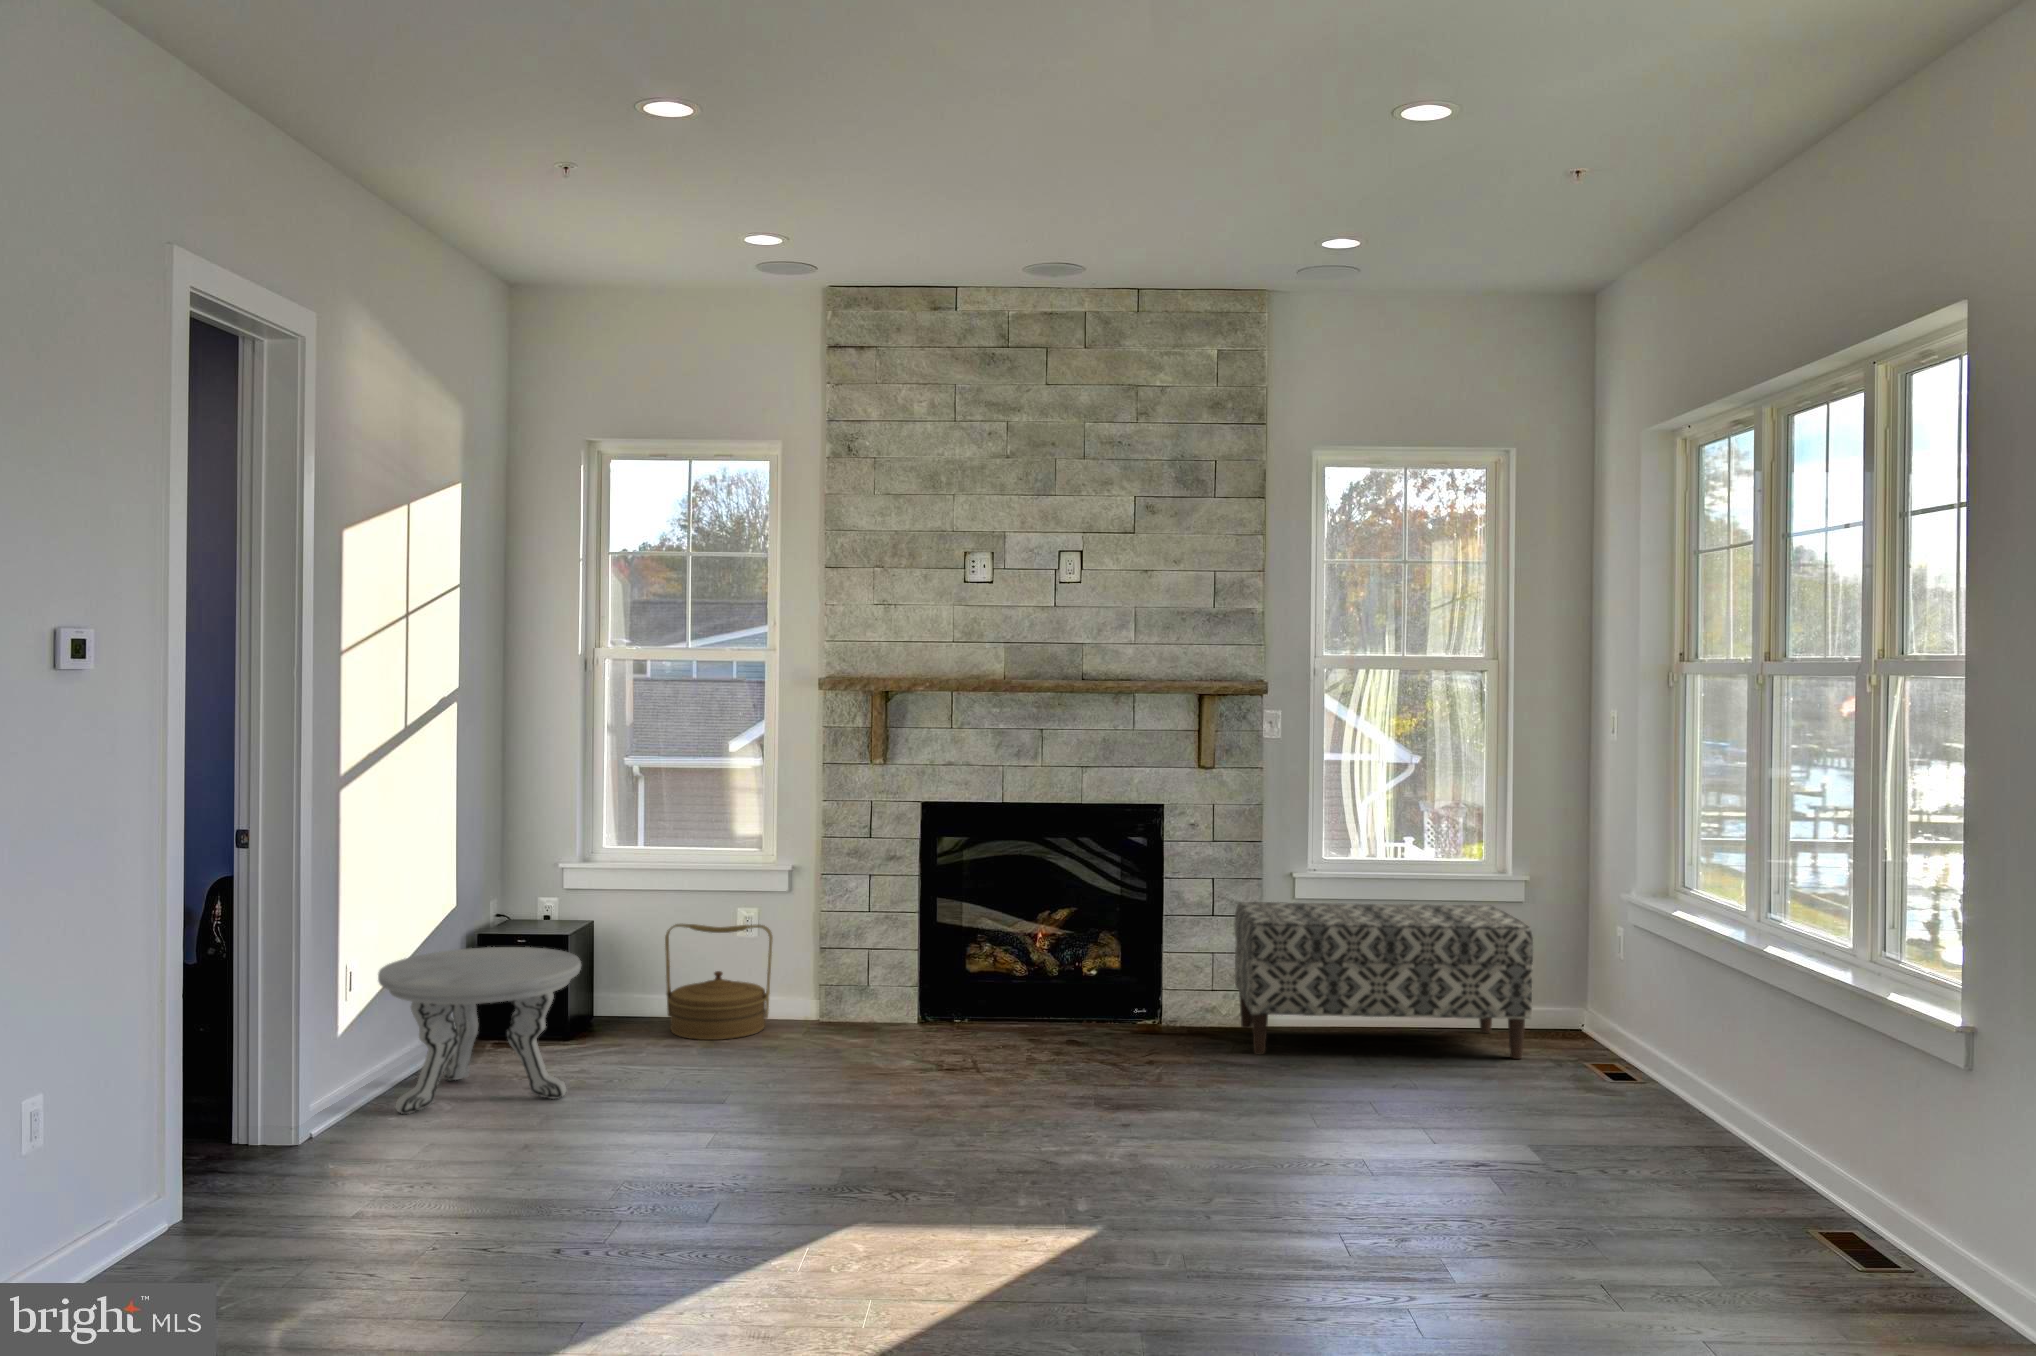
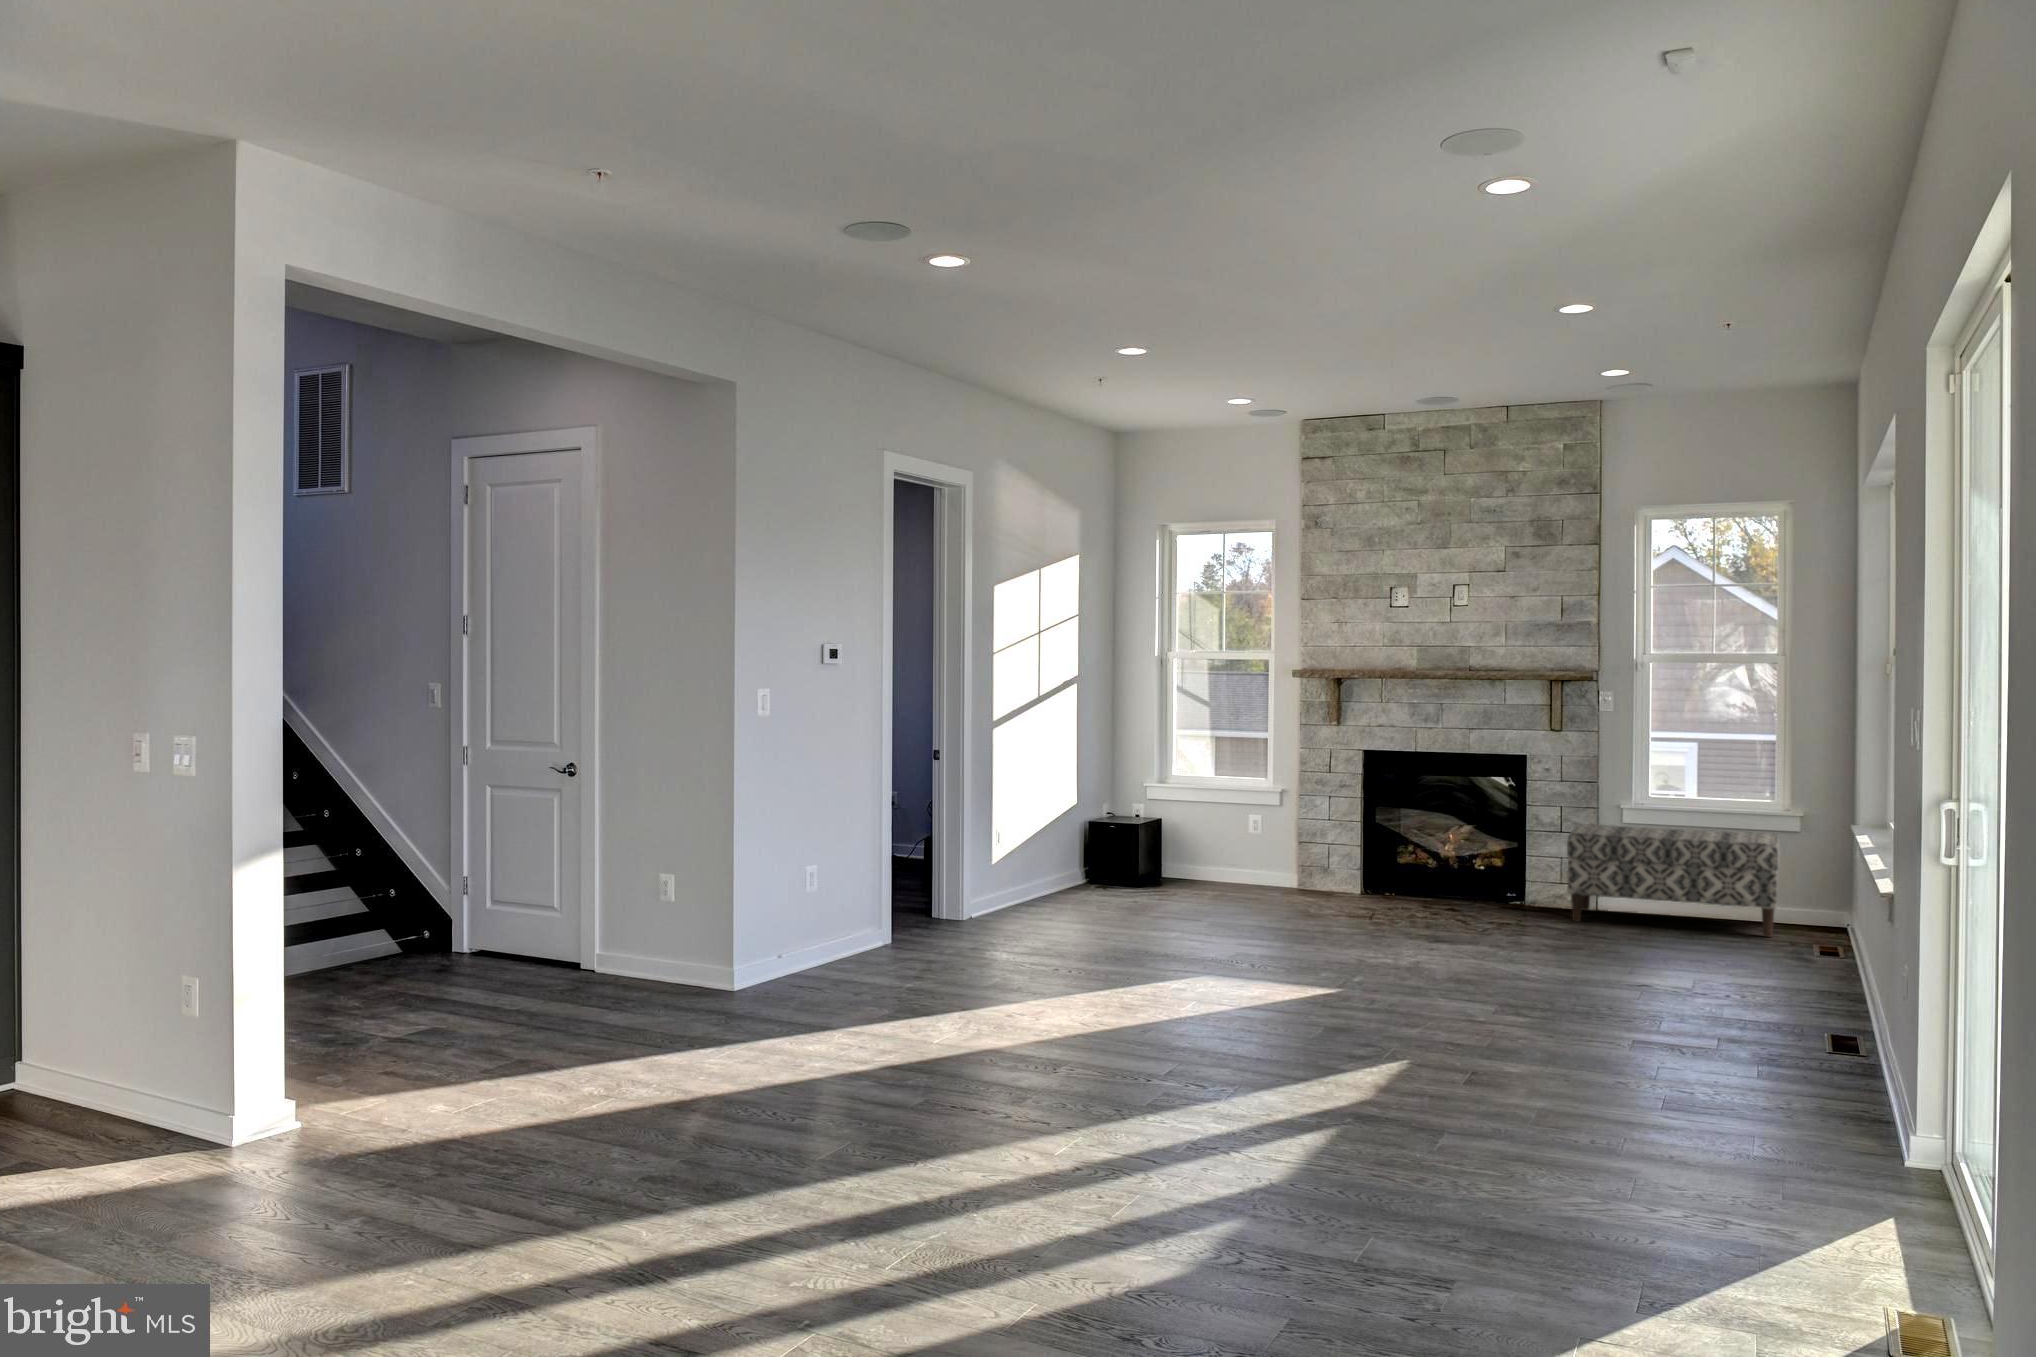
woven basket: present [665,924,773,1040] -> none [1201,821,1265,891]
side table: present [378,947,581,1114] -> none [1038,824,1143,905]

